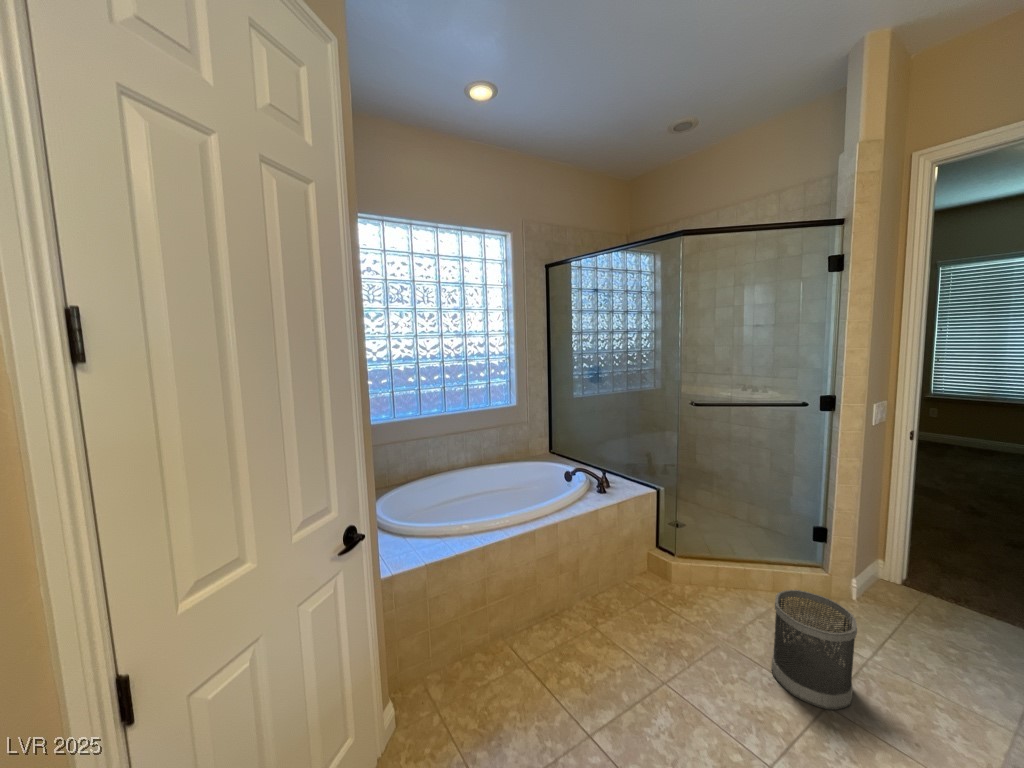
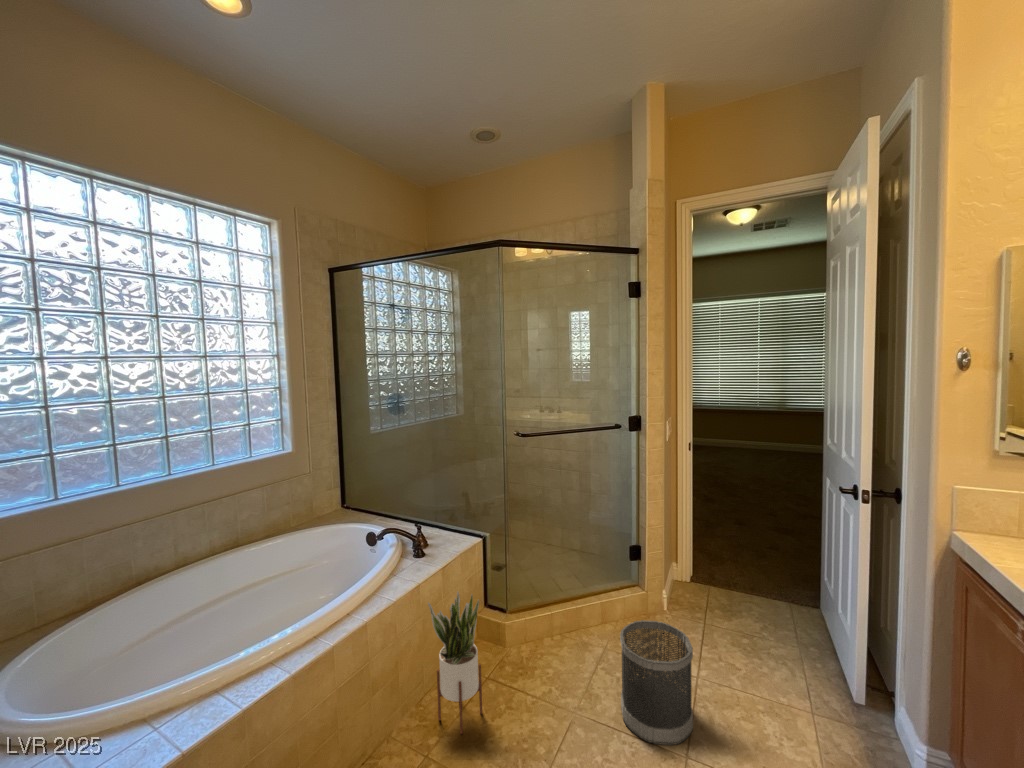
potted plant: none [599,522,643,629] -> present [428,592,482,734]

